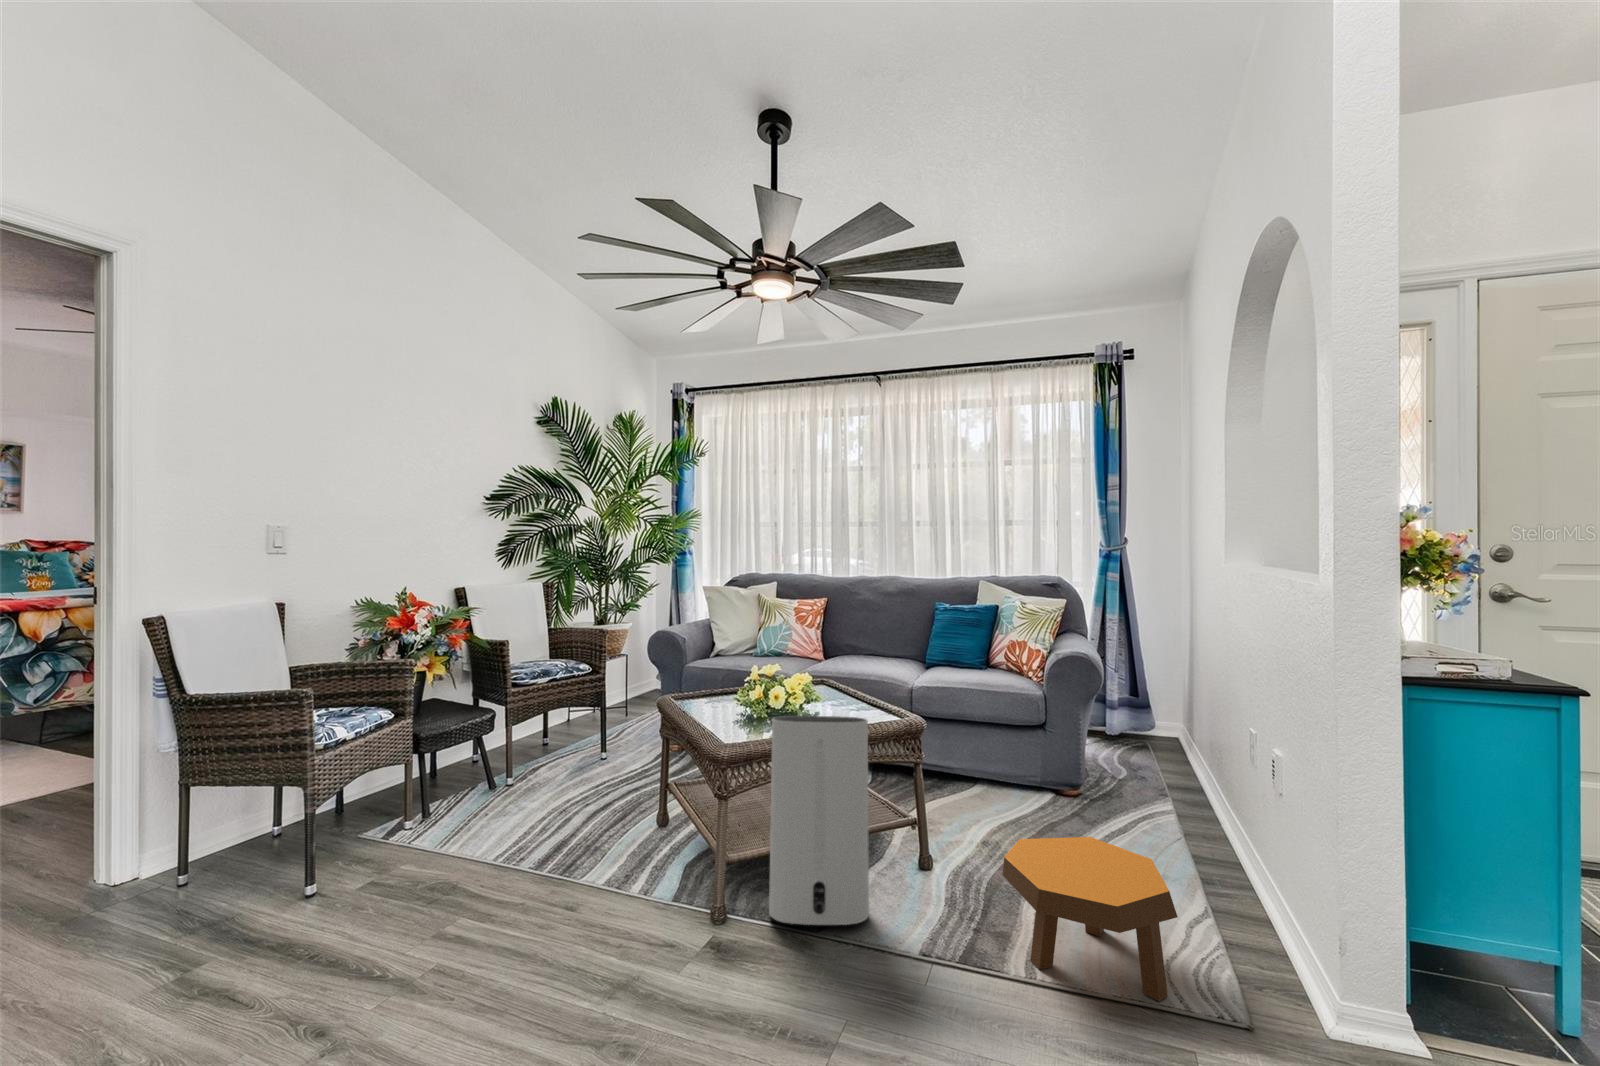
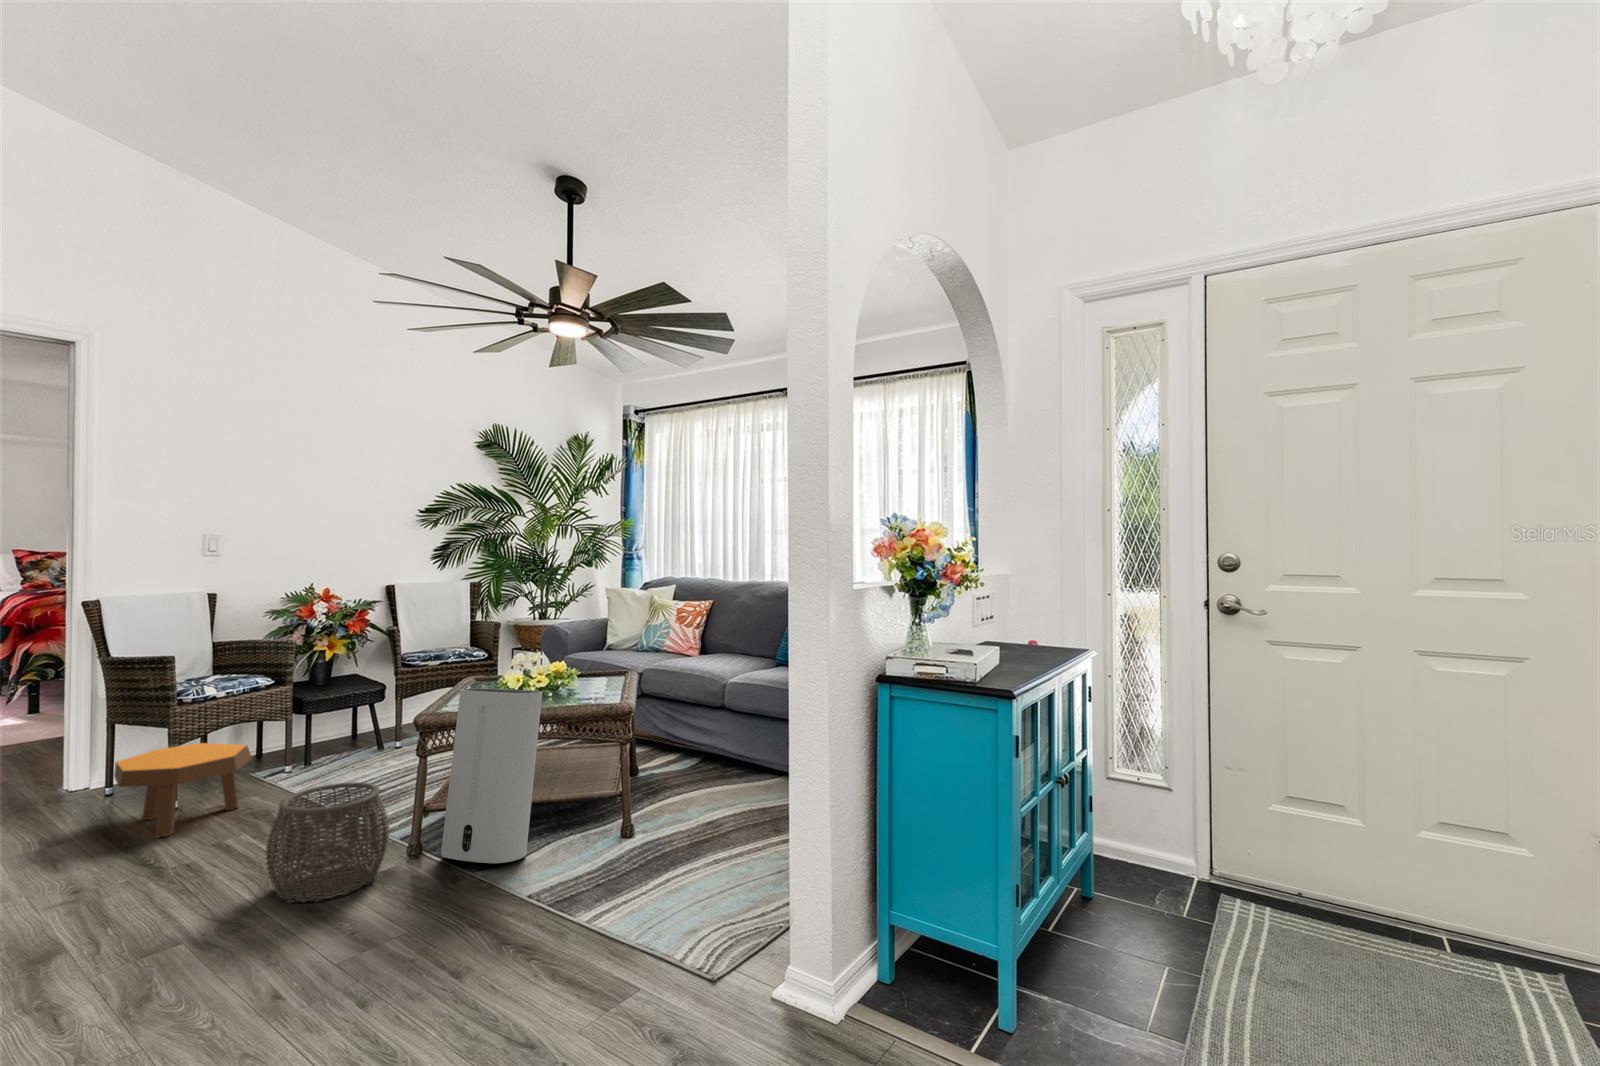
footstool: present [1003,837,1178,1002] -> present [114,743,252,837]
woven basket: none [616,844,749,1010] -> present [265,782,390,903]

